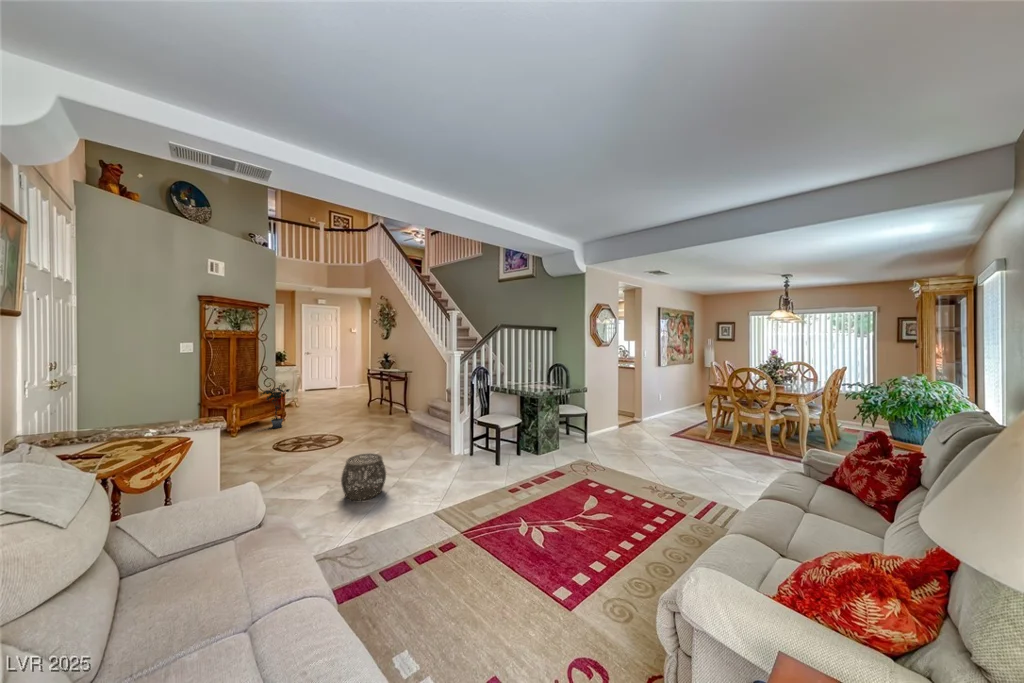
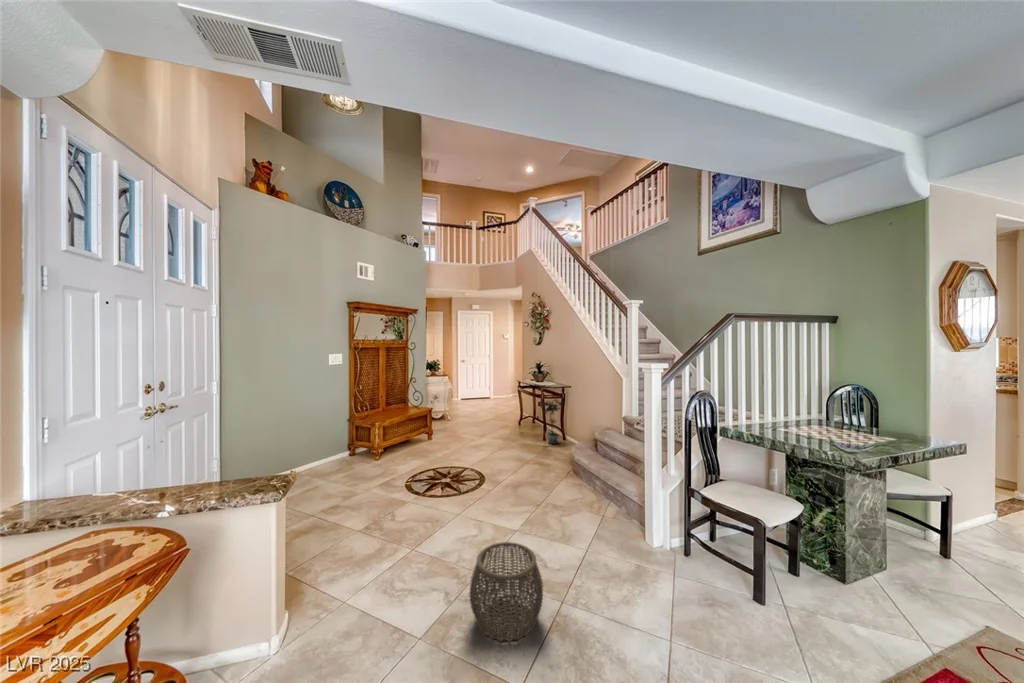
potted plant: present [261,386,290,428] -> present [541,399,564,444]

